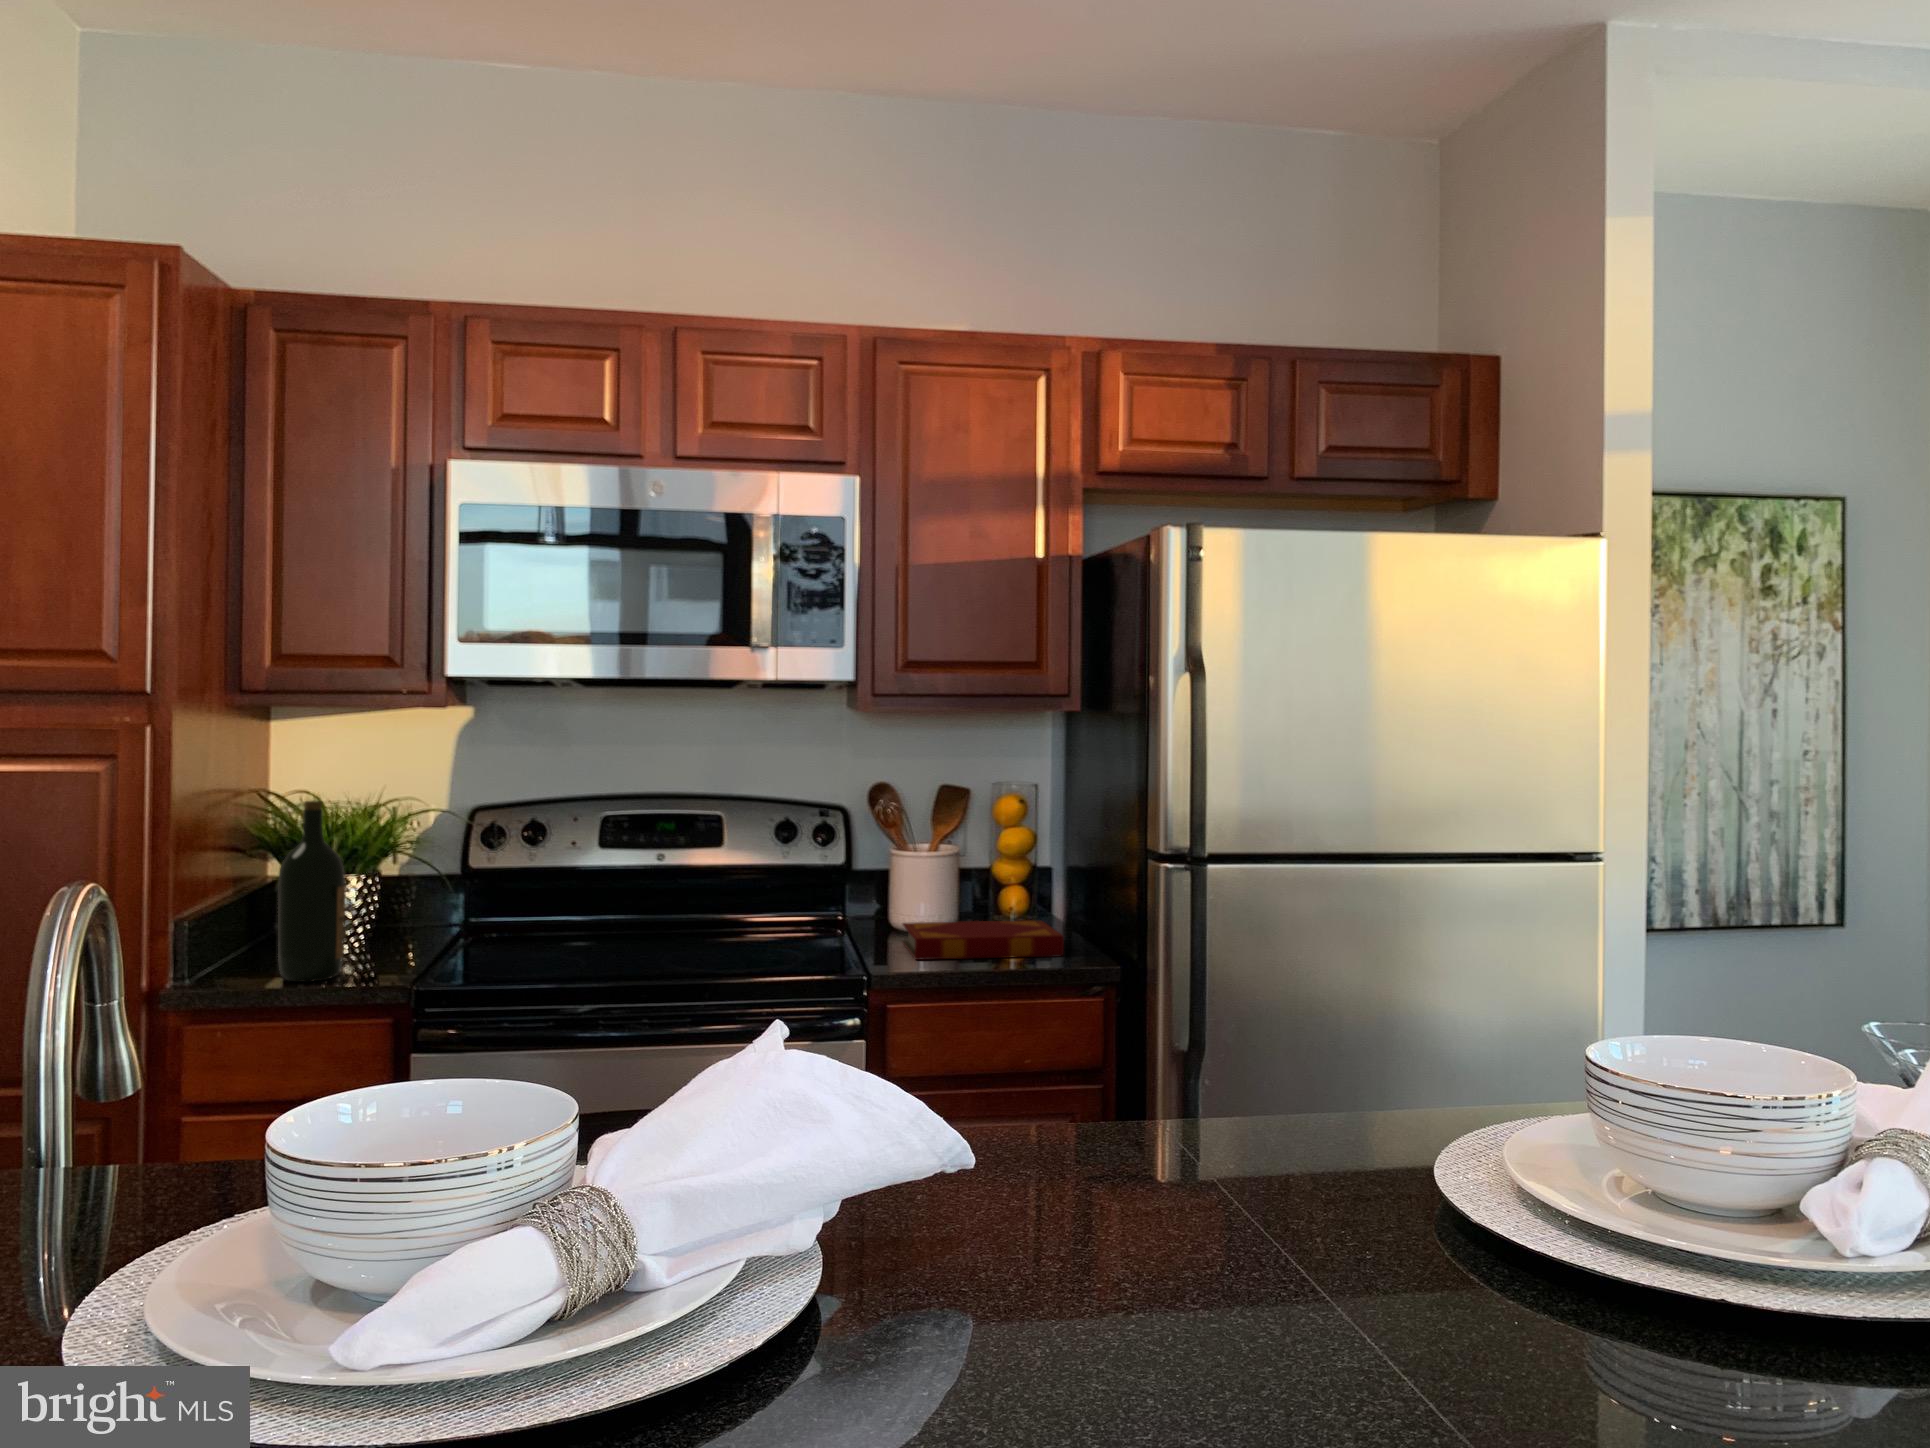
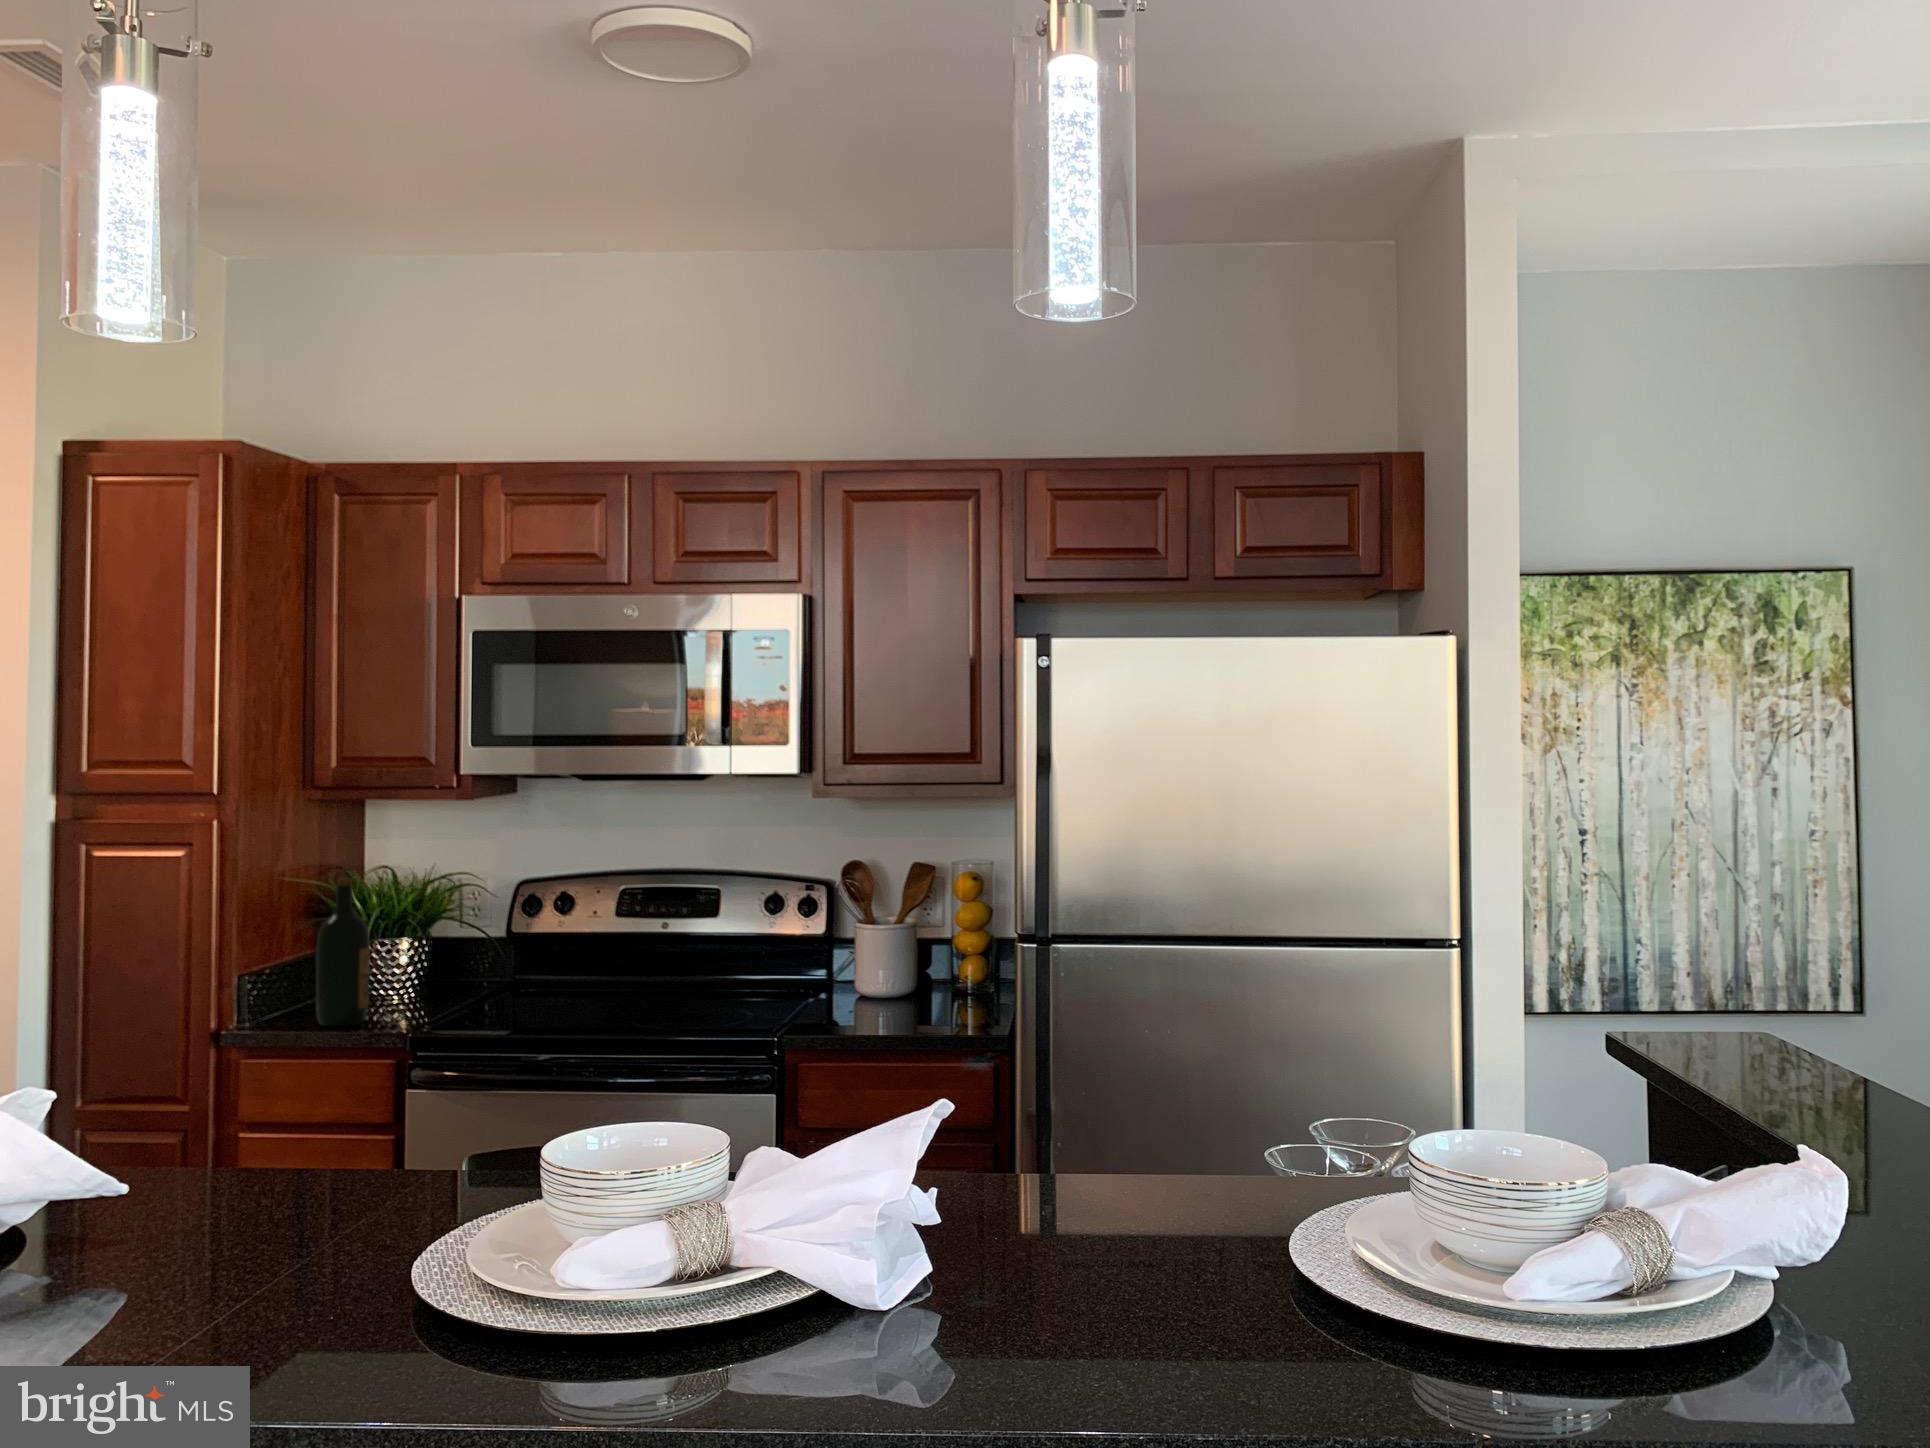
hardback book: present [902,920,1064,960] -> none [836,989,976,1023]

